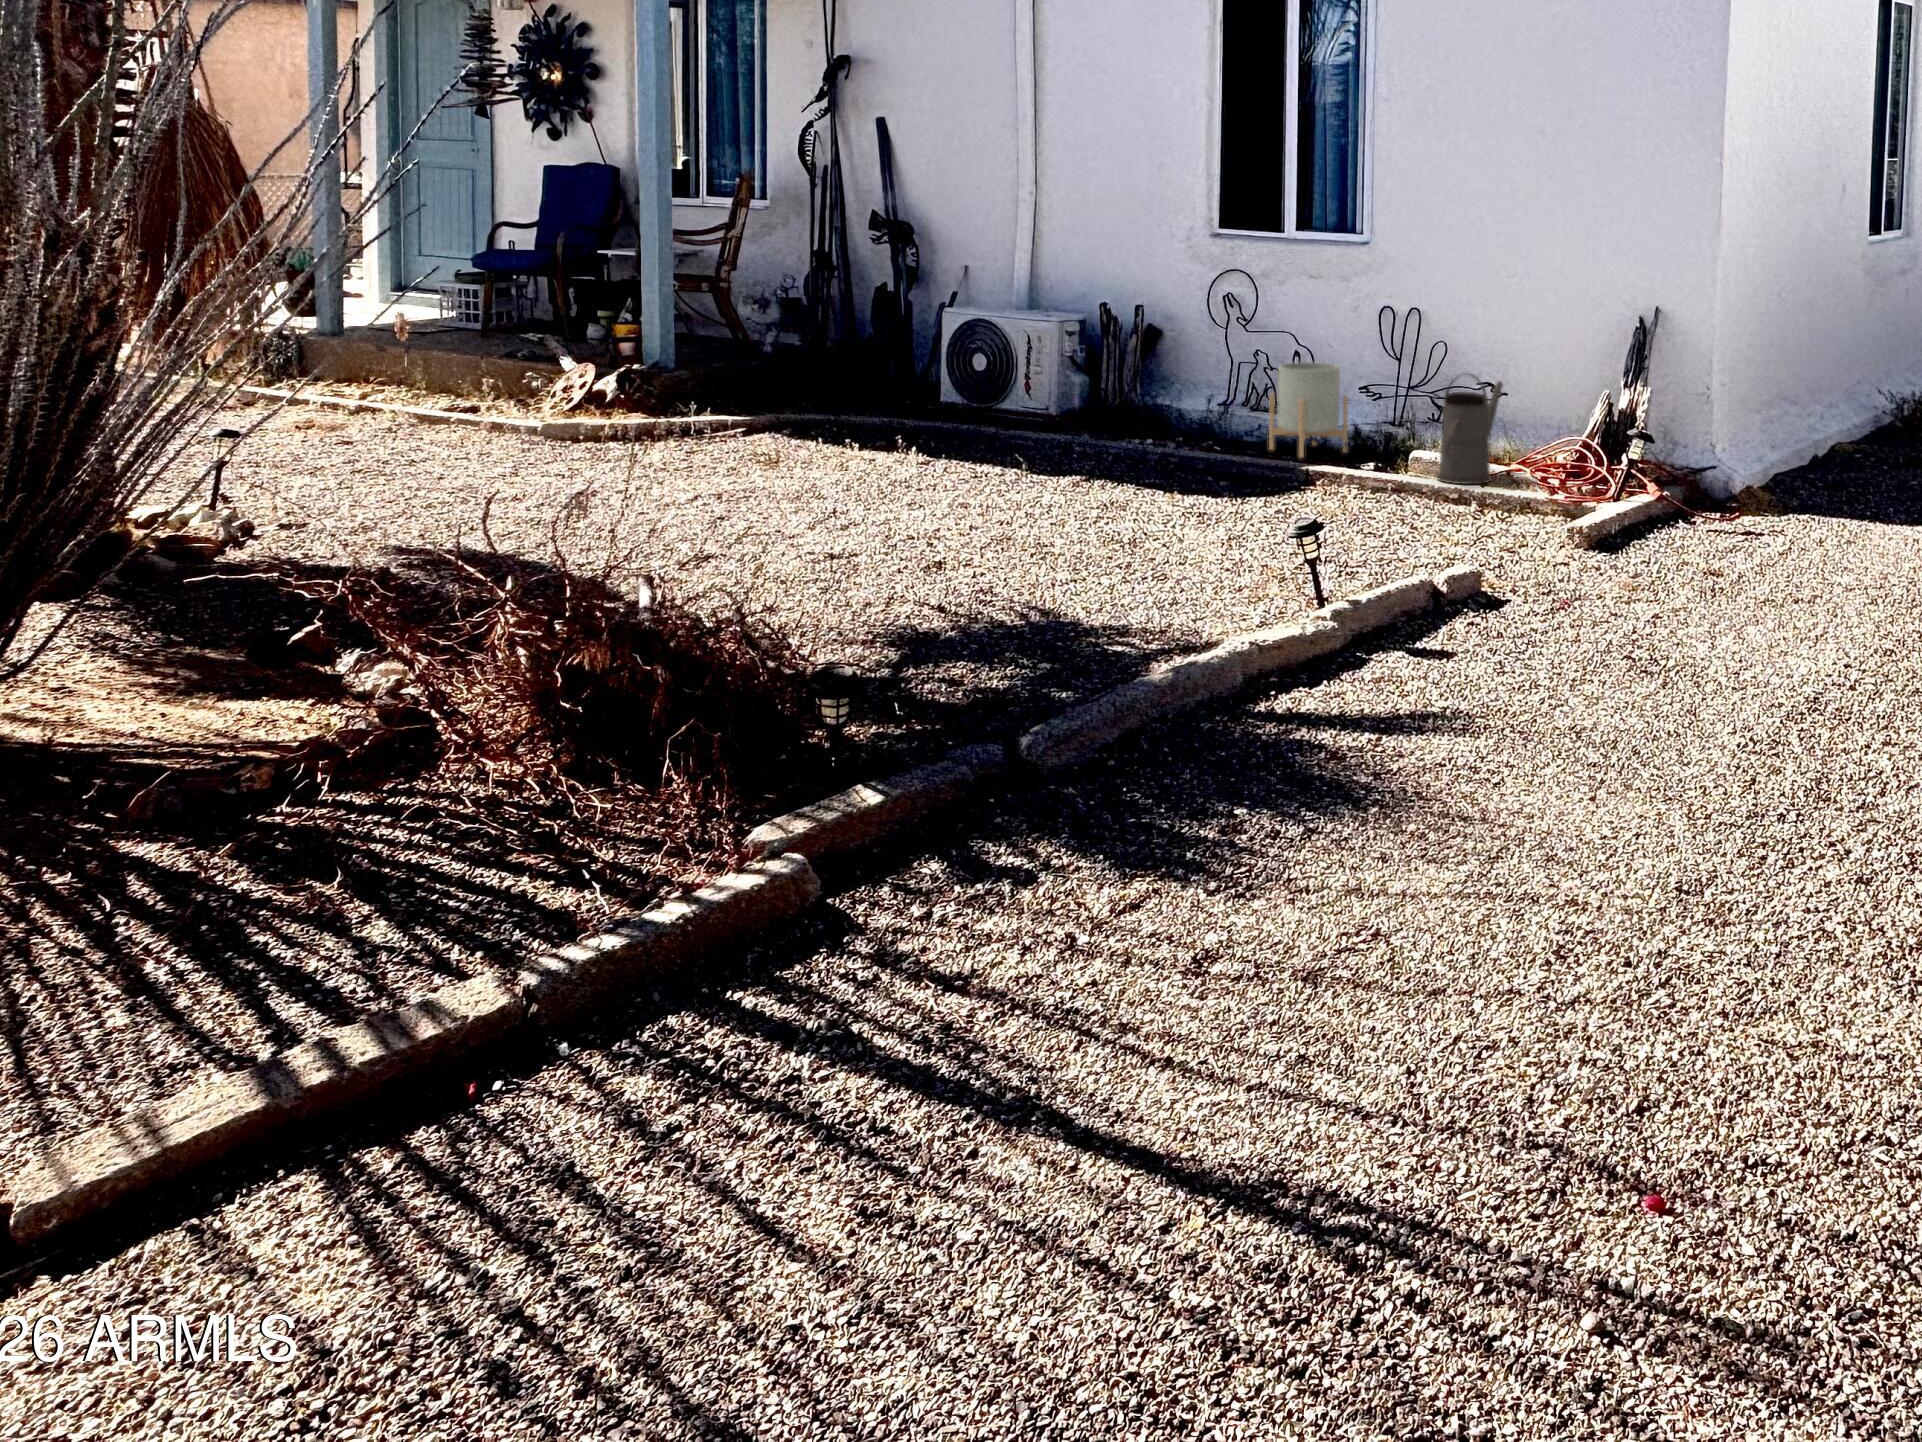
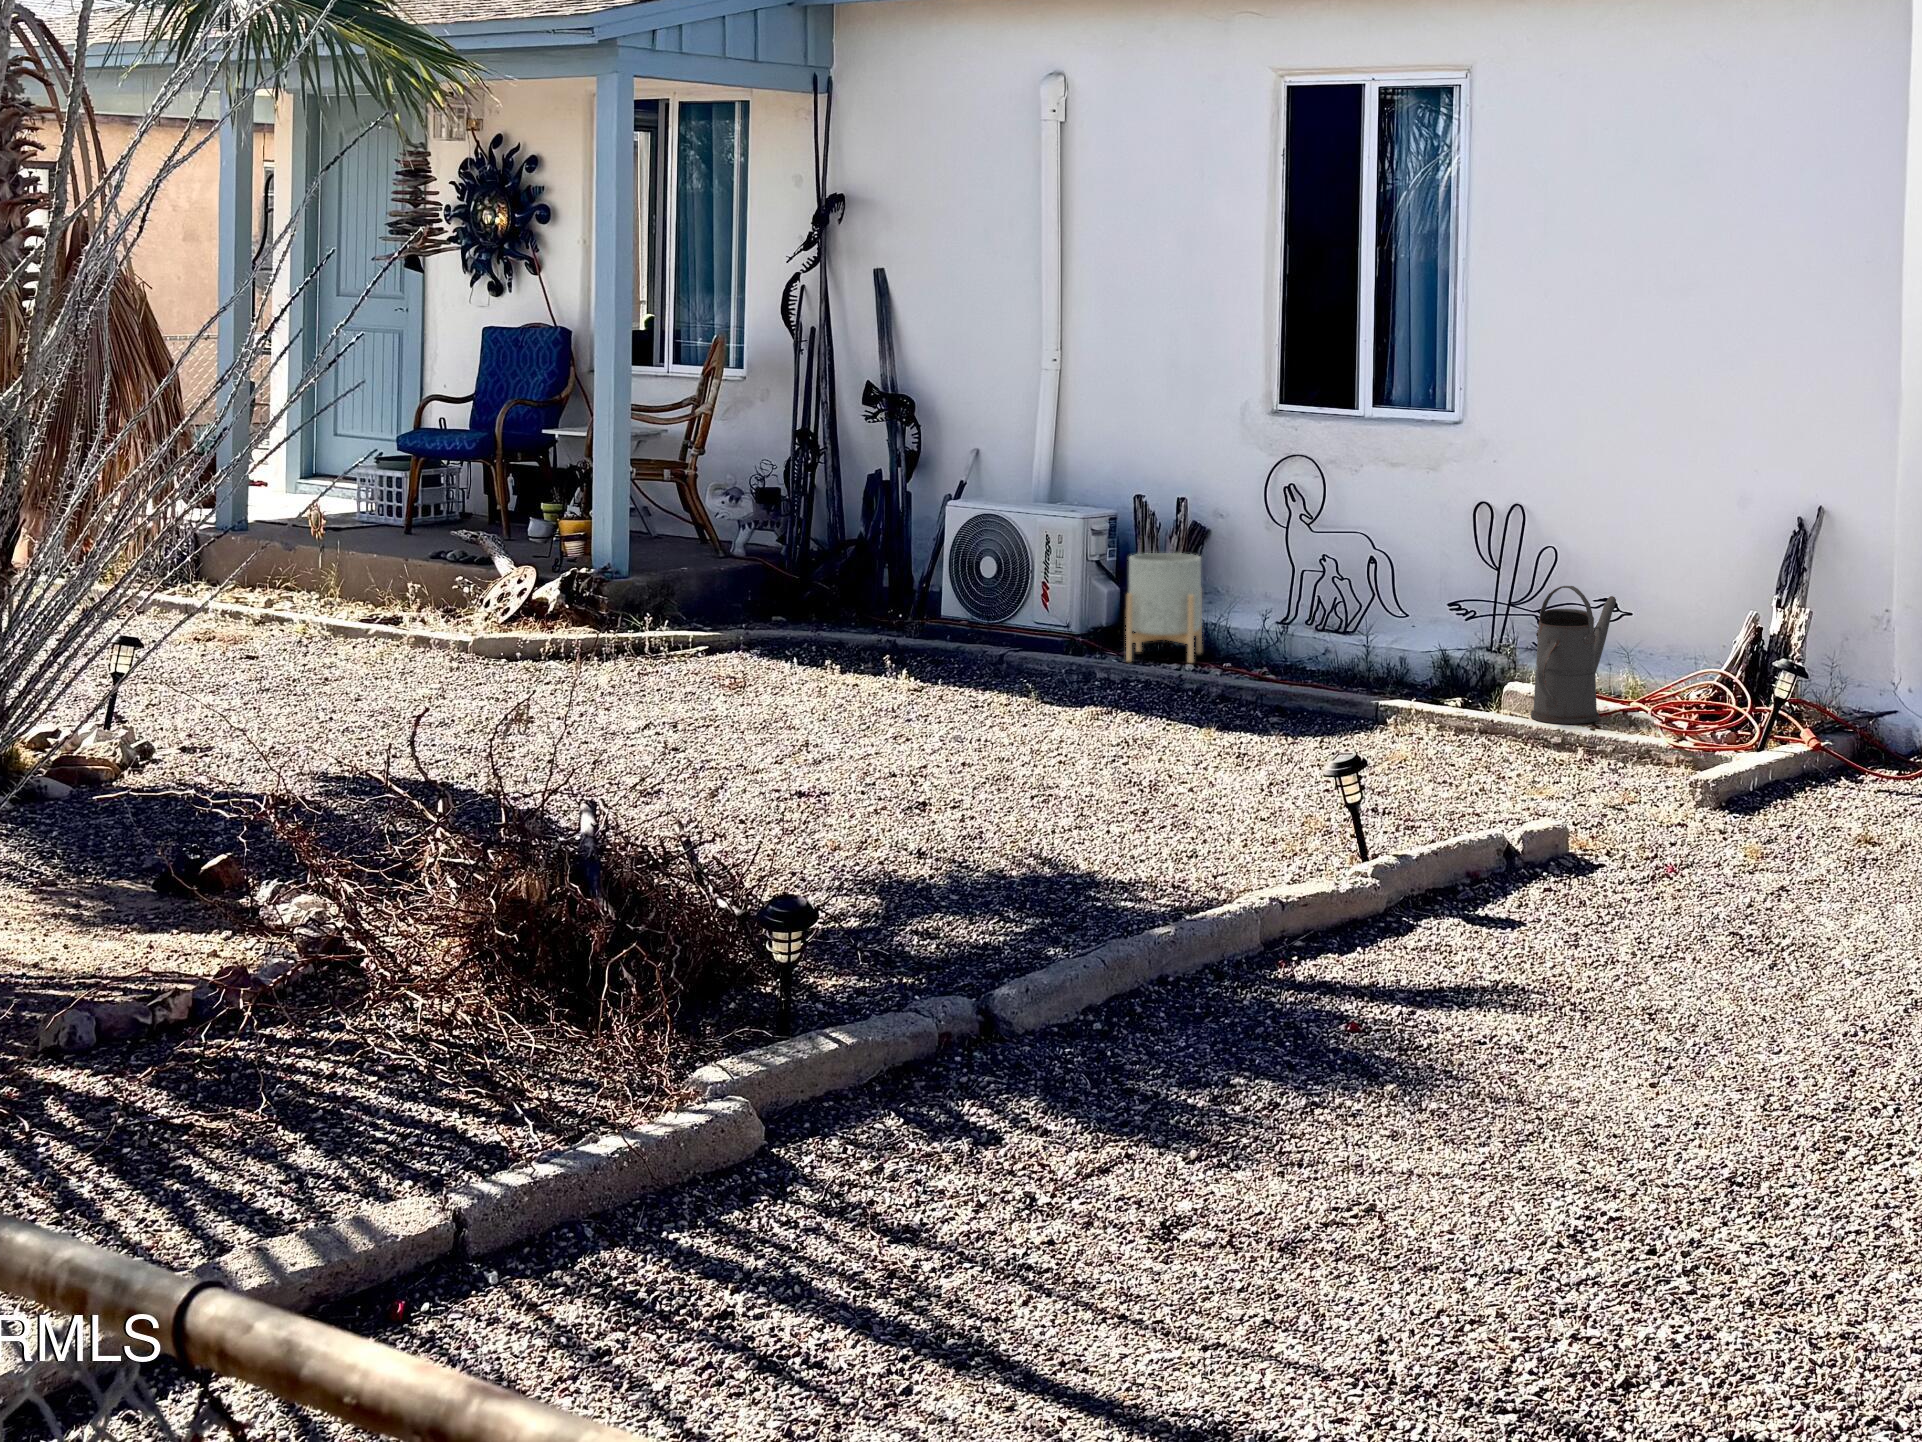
planter: present [1269,362,1348,457] -> present [1126,553,1202,663]

